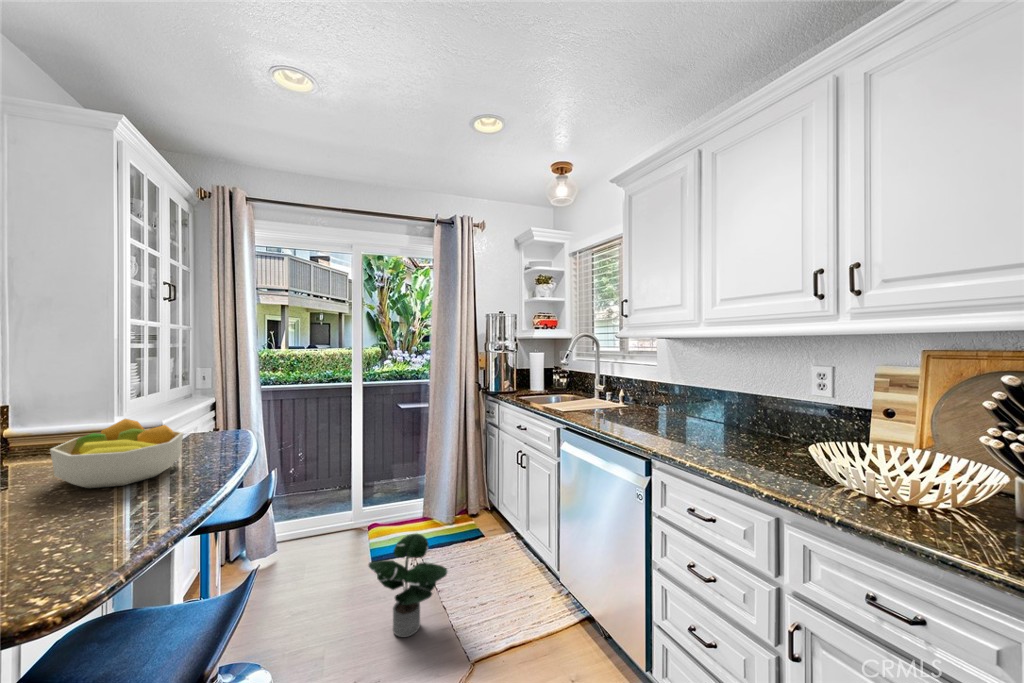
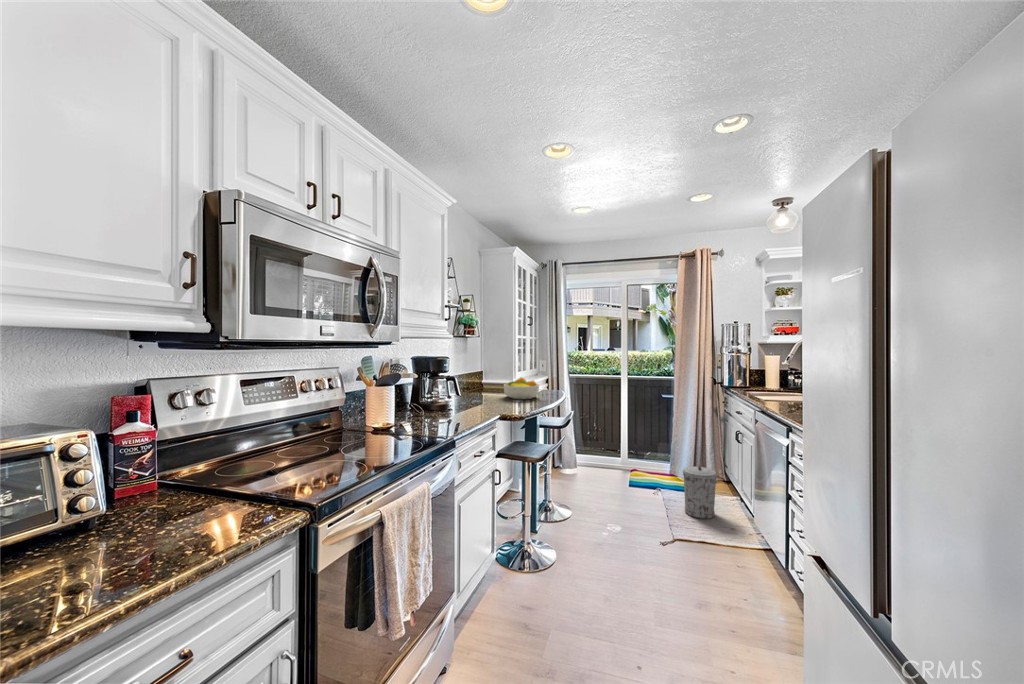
trash can: none [463,514,509,597] -> present [683,466,717,519]
potted plant: present [369,534,448,637] -> none [618,465,663,518]

